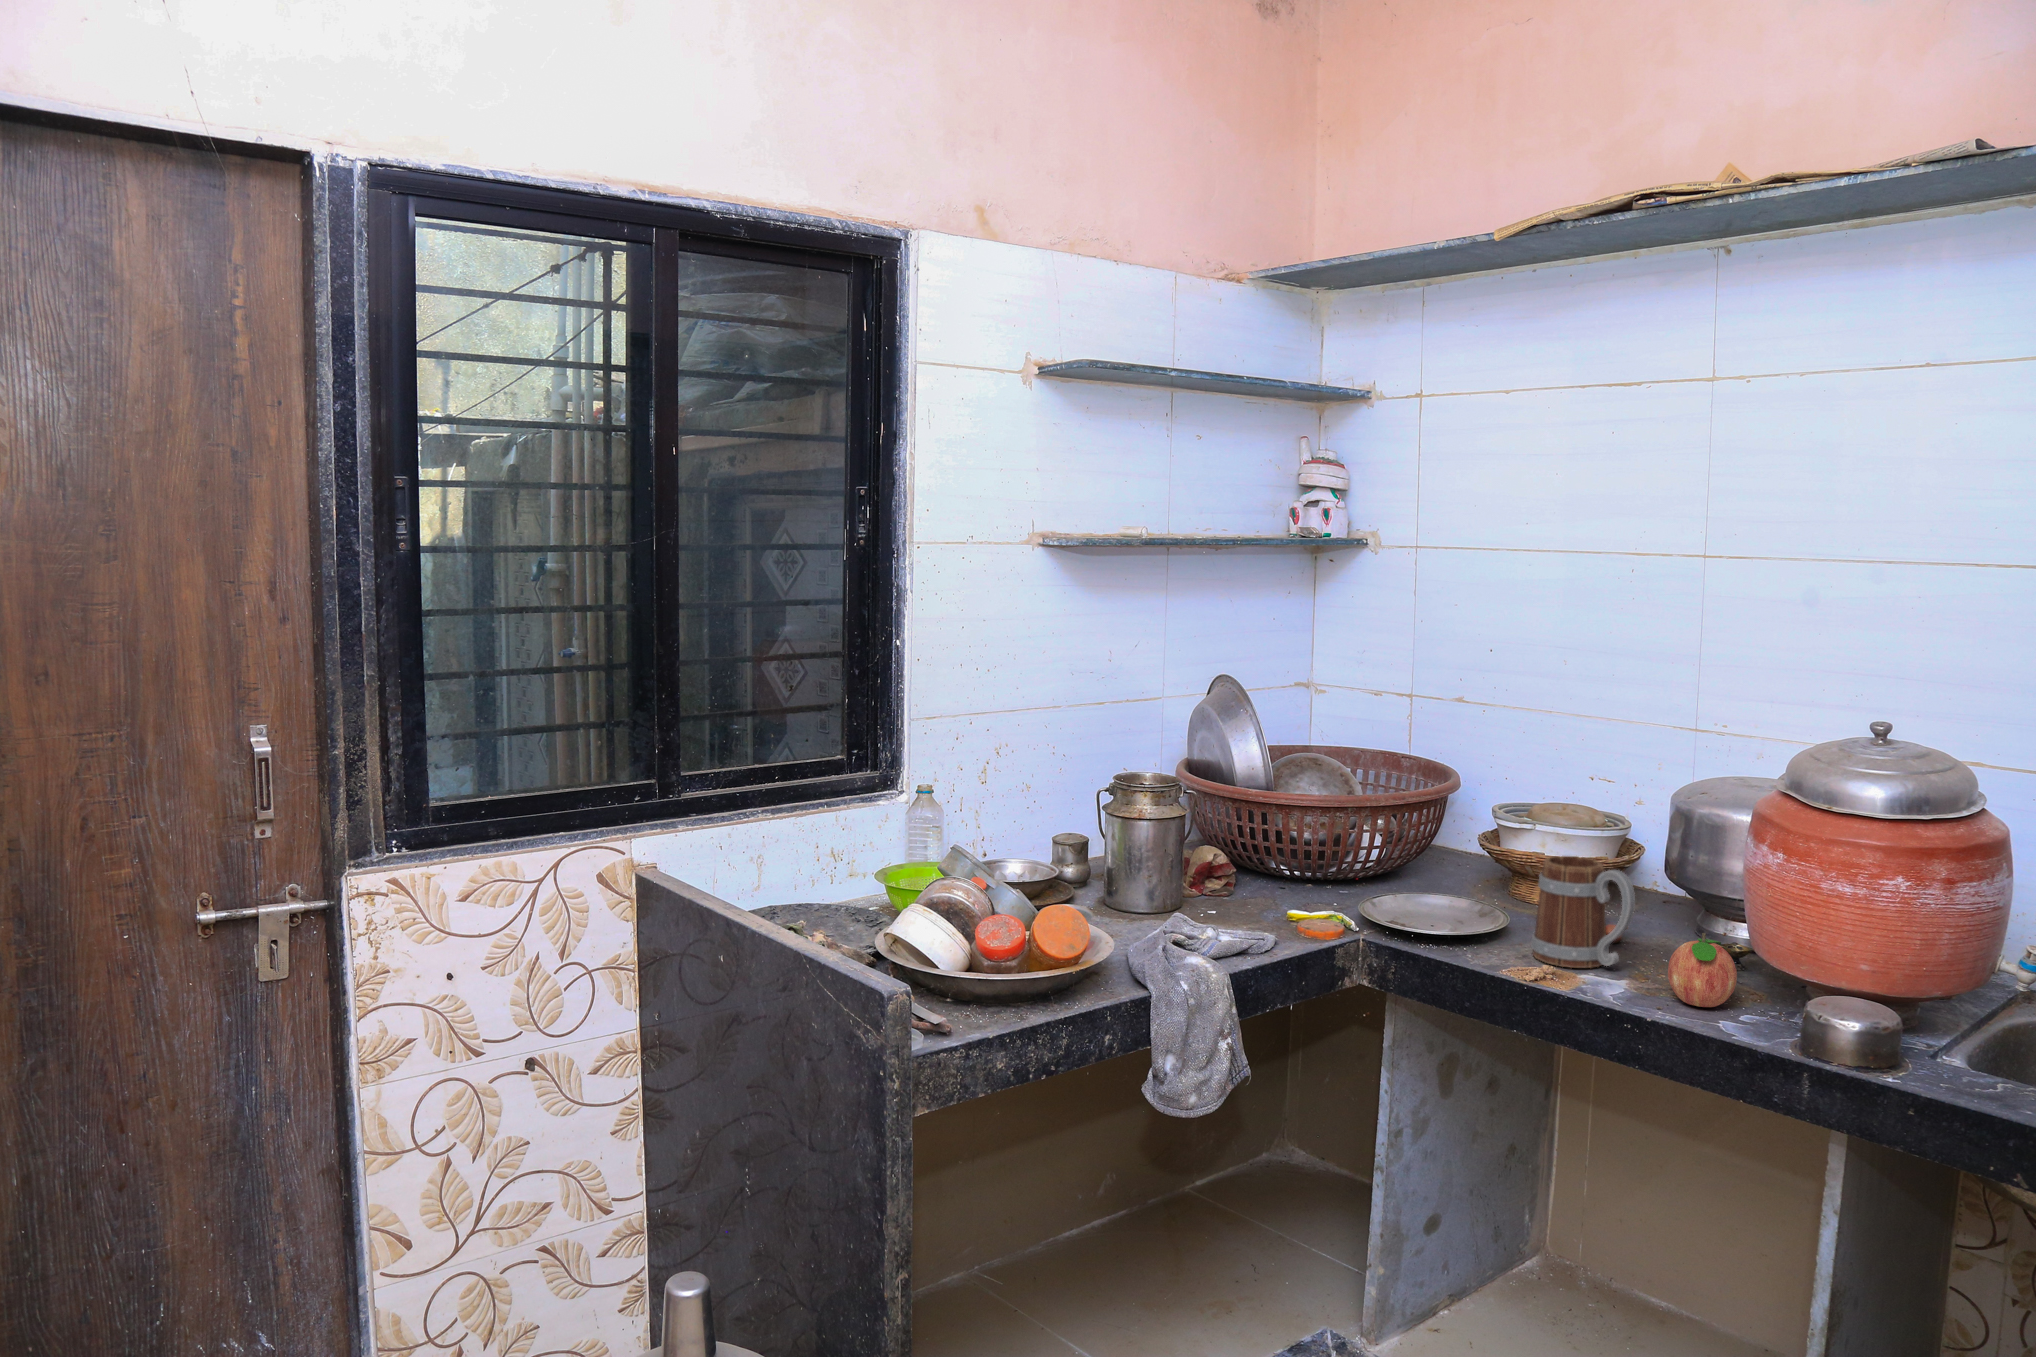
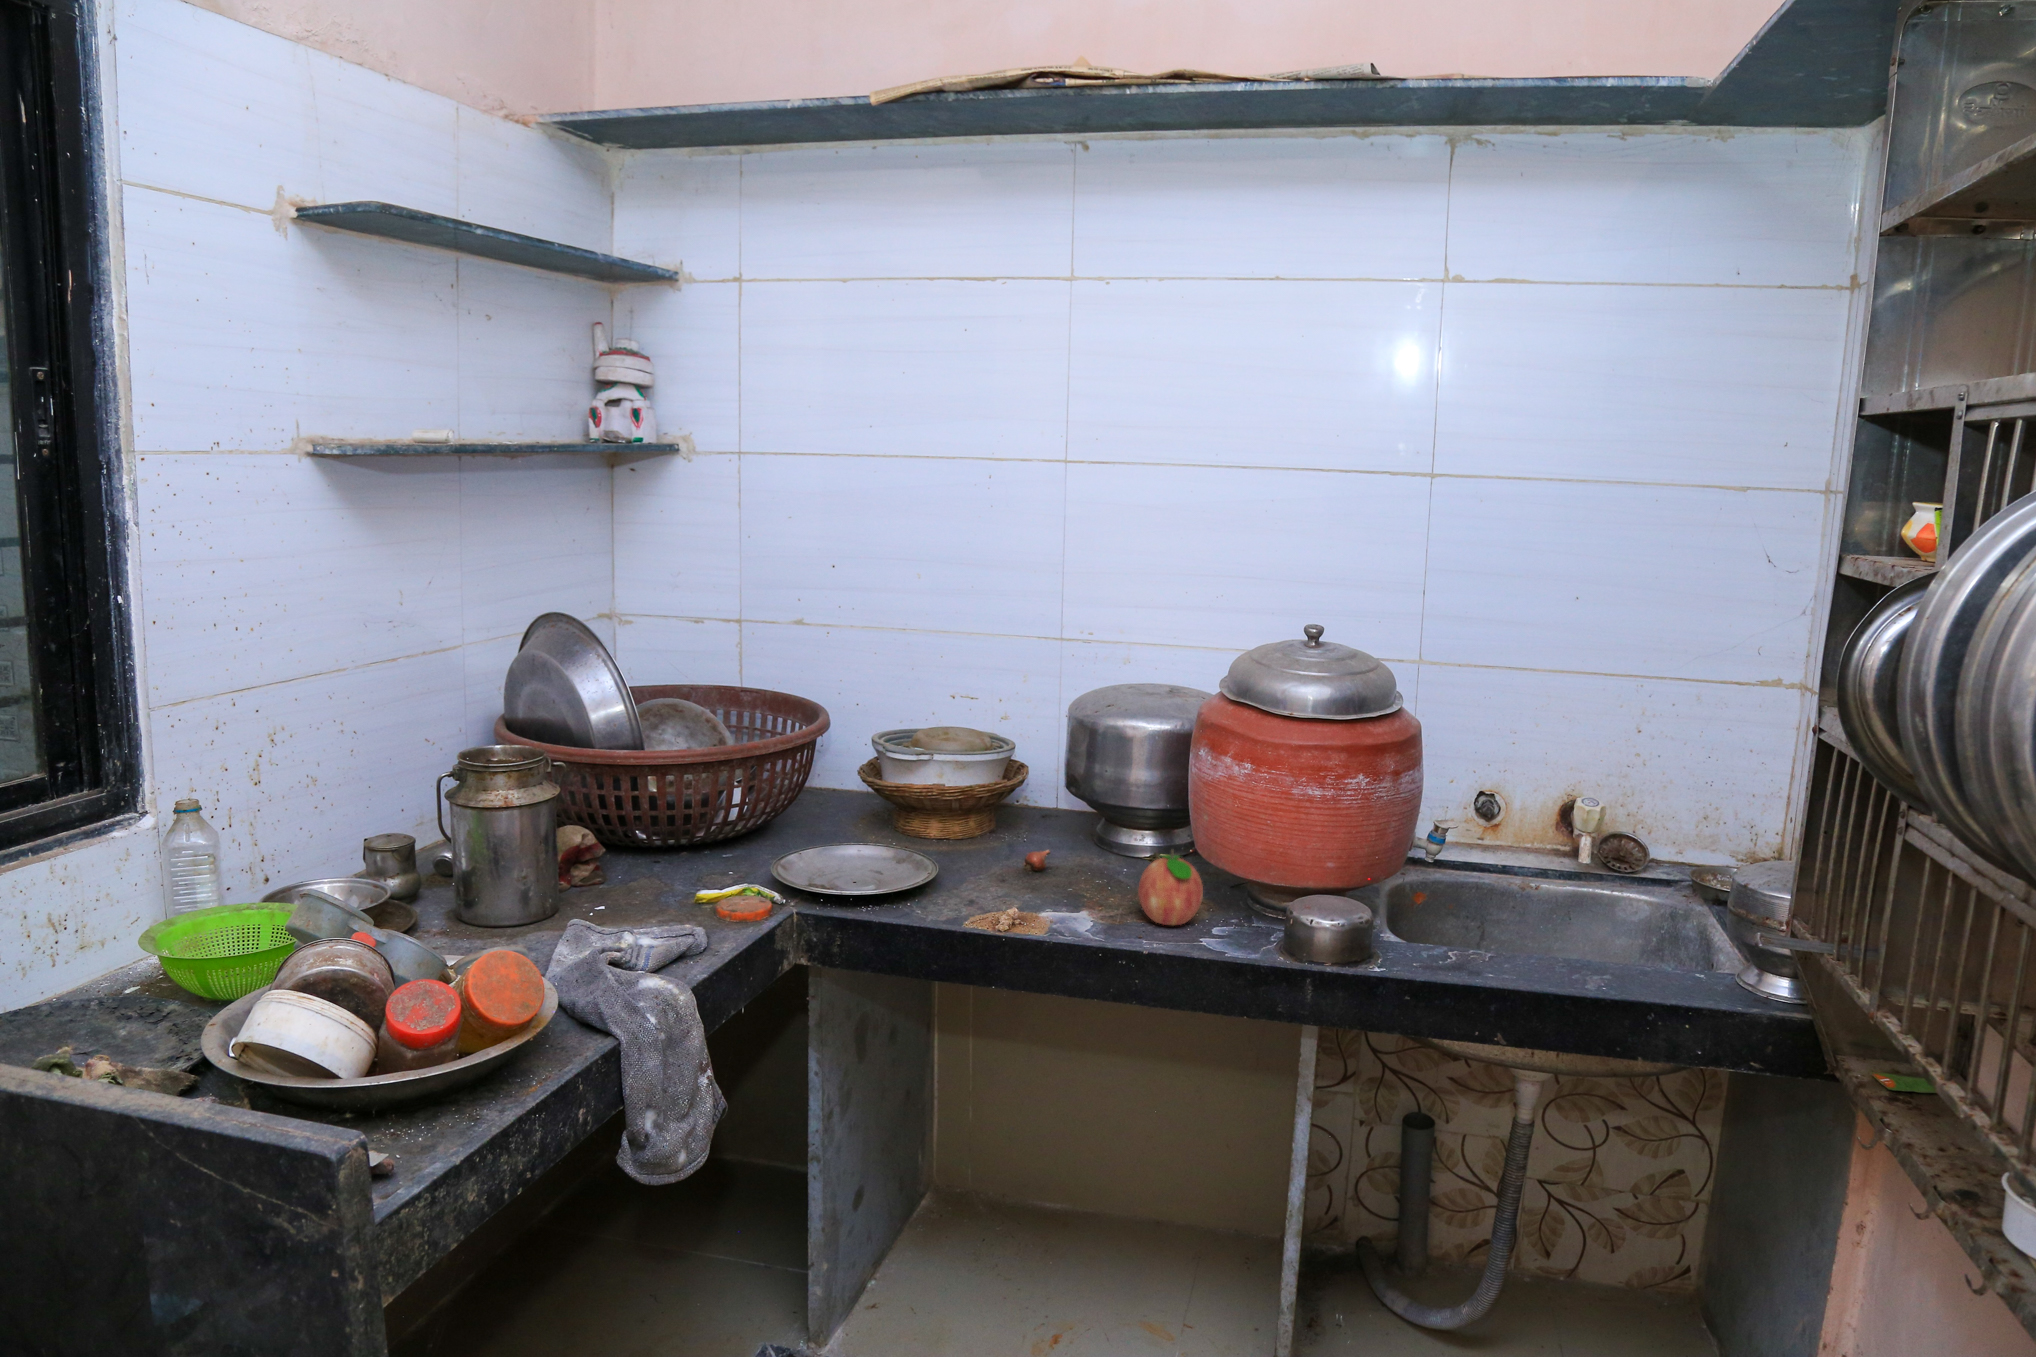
mug: present [1531,856,1635,968] -> none [976,784,1089,905]

